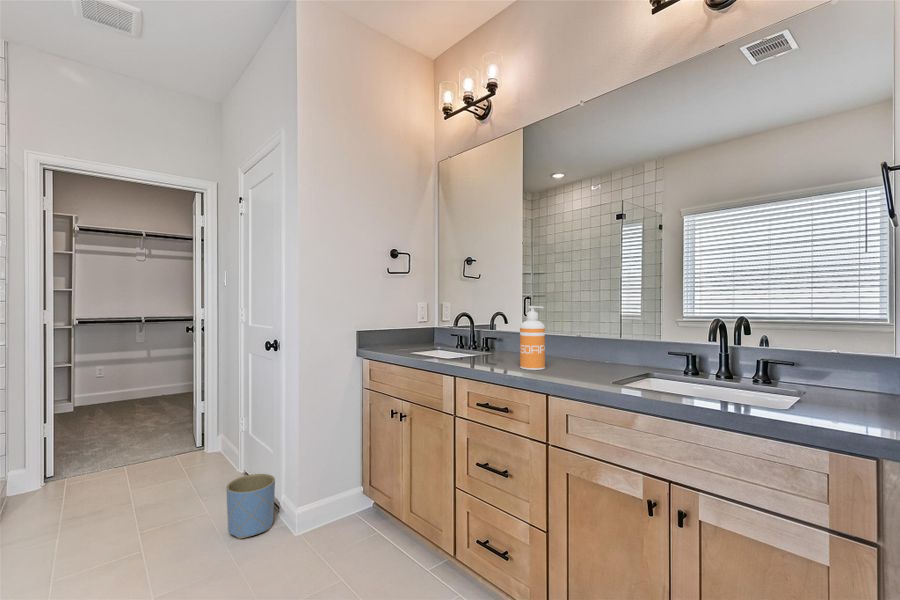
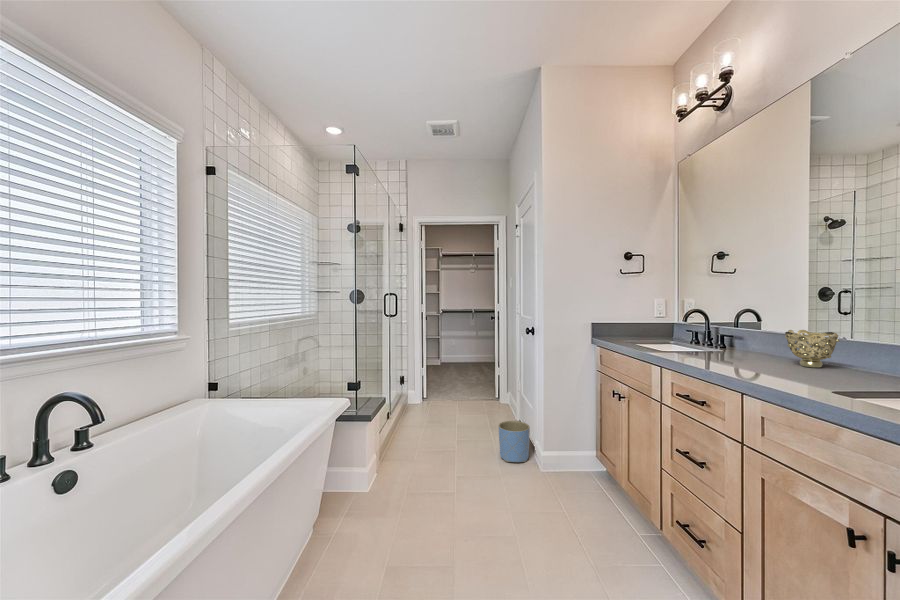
soap dispenser: present [520,306,545,370] -> none [732,303,766,370]
decorative bowl: none [546,330,581,362] -> present [785,330,839,368]

